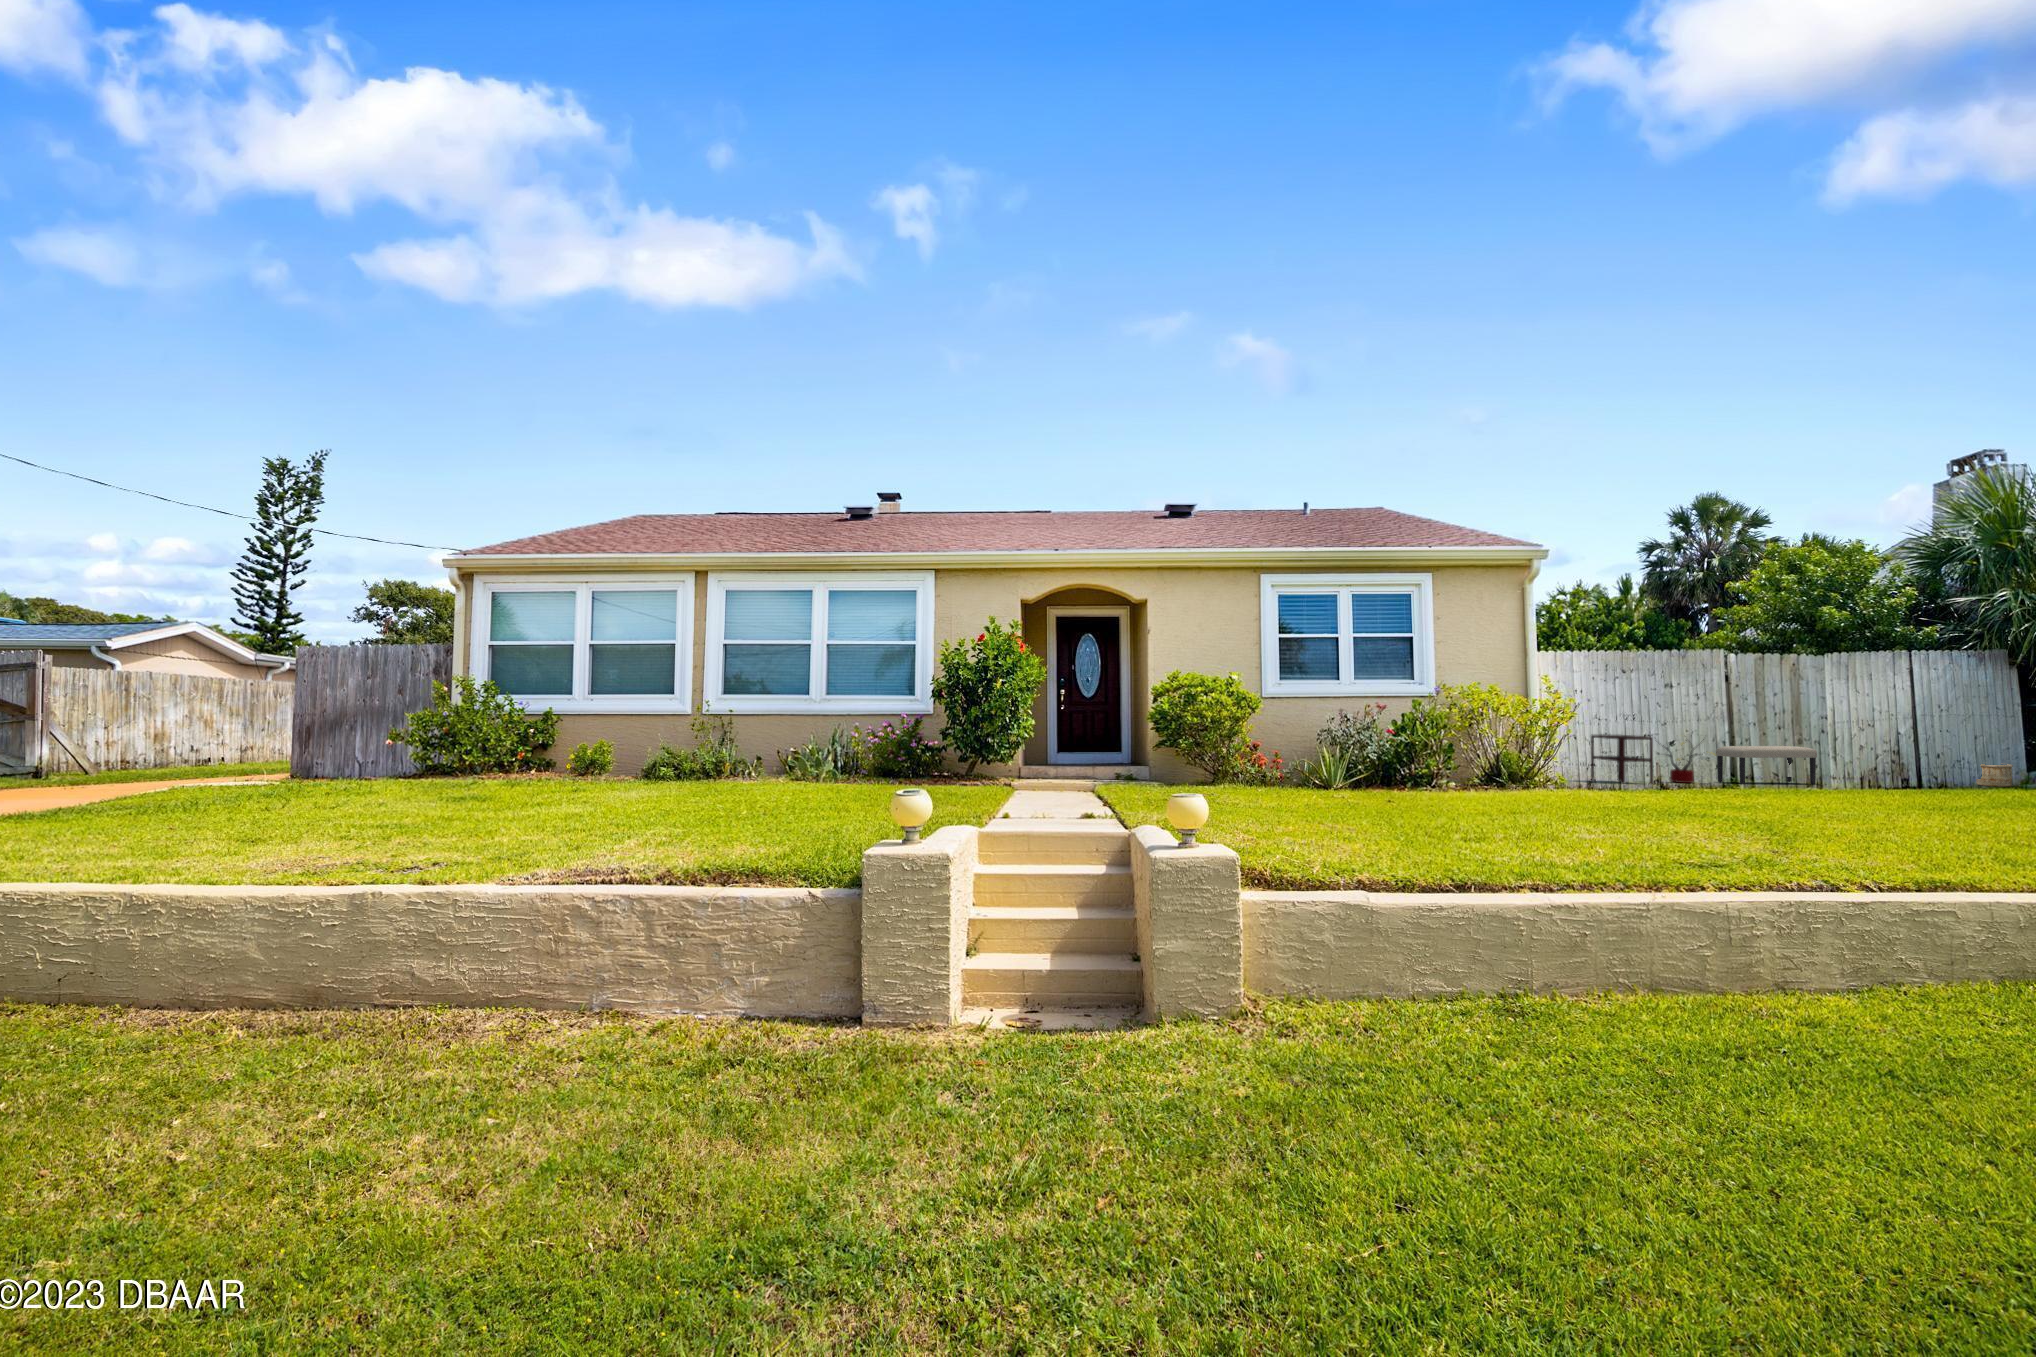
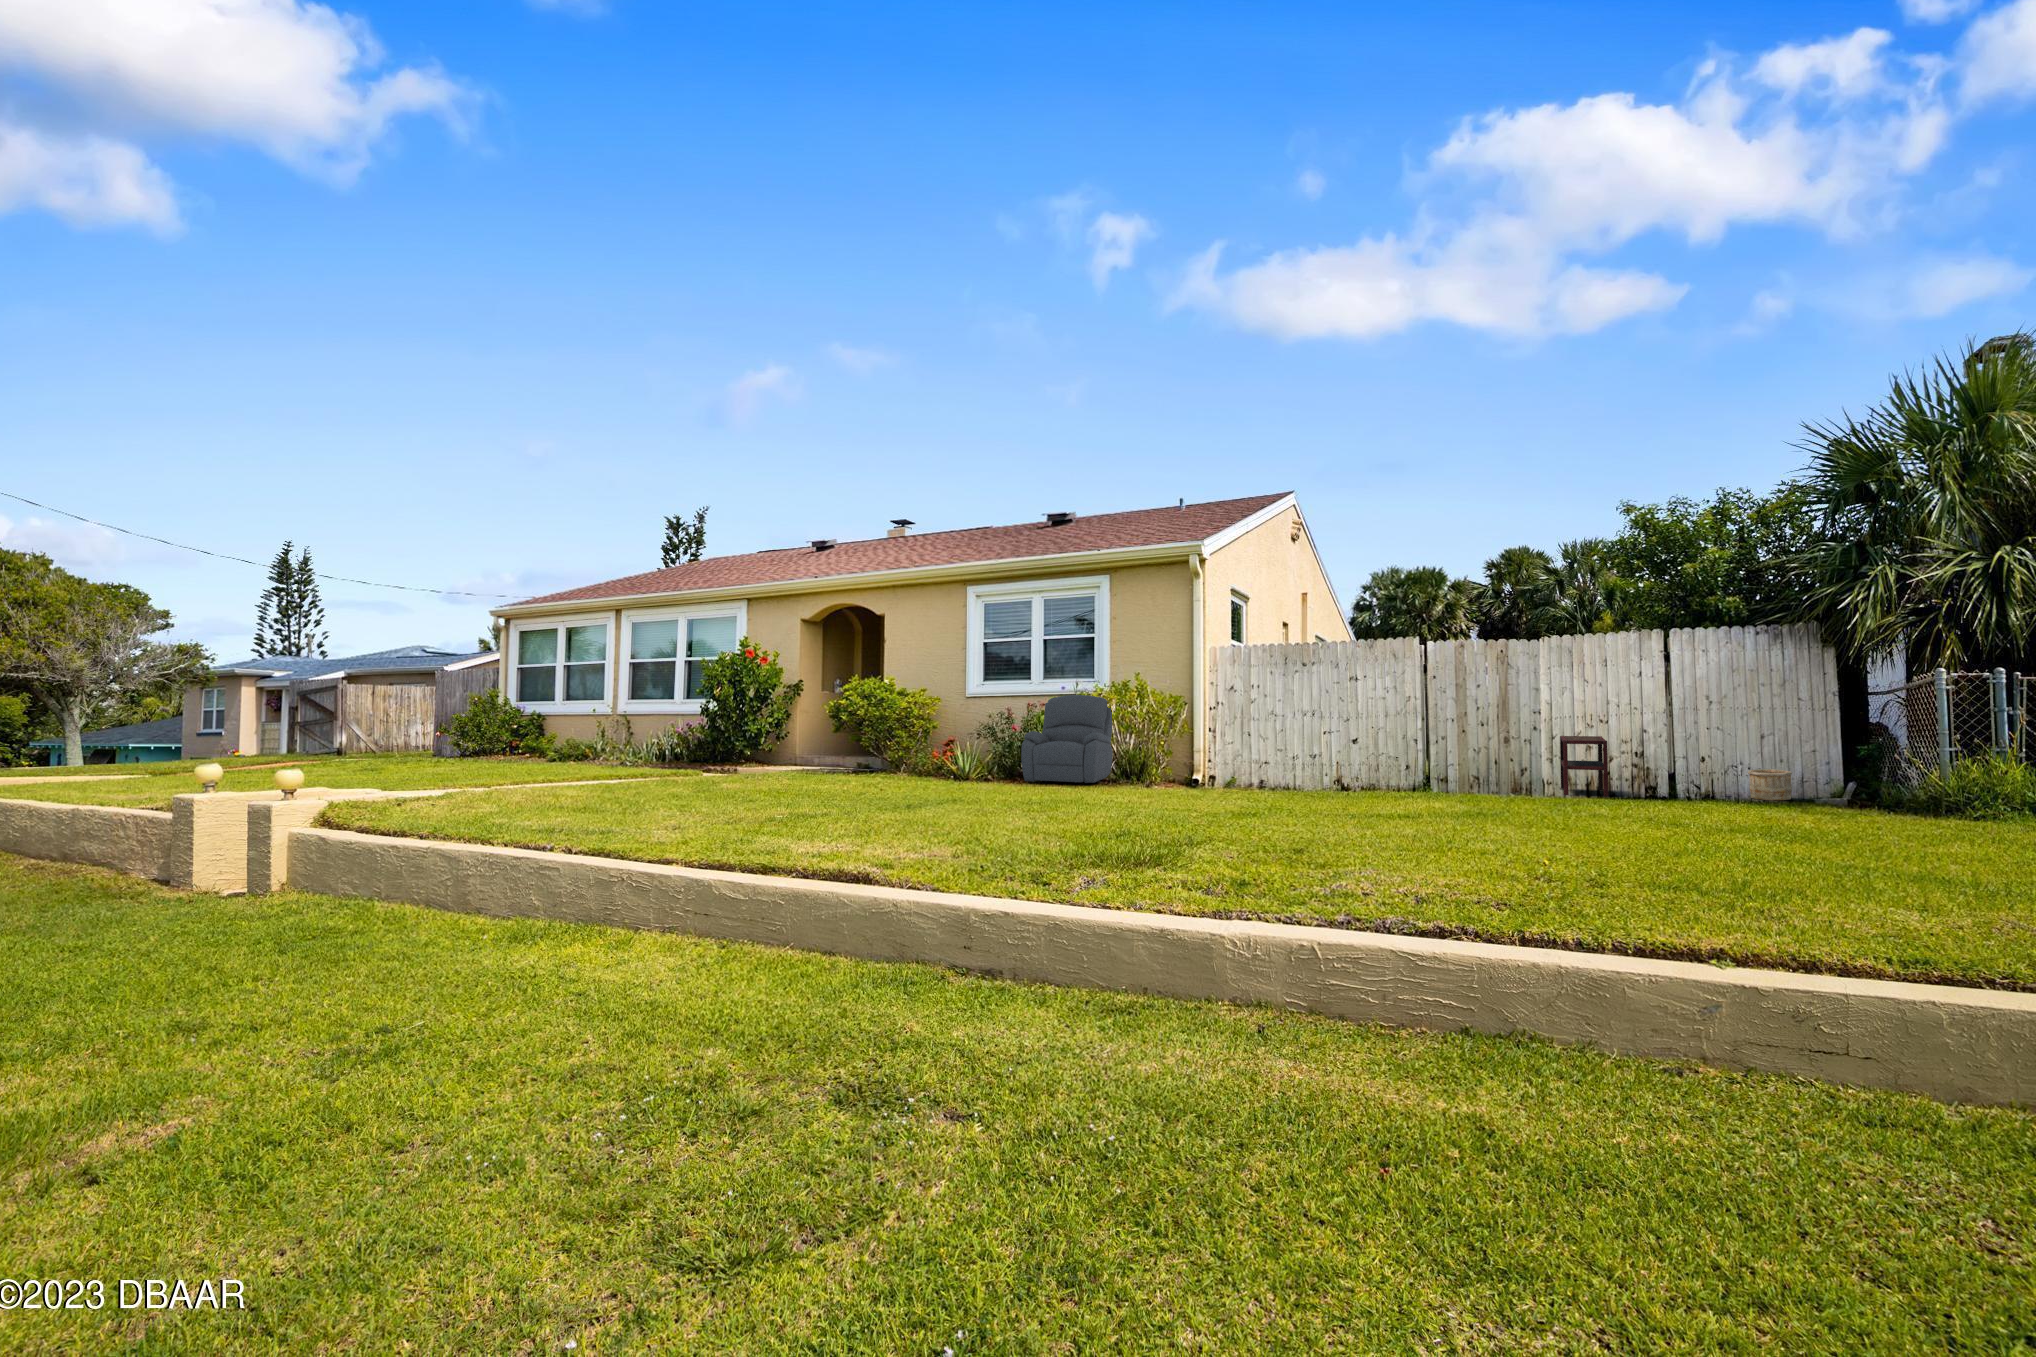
chair: none [1432,695,1549,788] -> present [1021,695,1113,785]
side table: present [1591,735,1653,784] -> present [1560,736,1609,797]
decorative plant: present [1663,739,1712,783] -> none [1314,731,1363,784]
bench: present [1716,746,1817,784] -> none [1390,745,1493,790]

